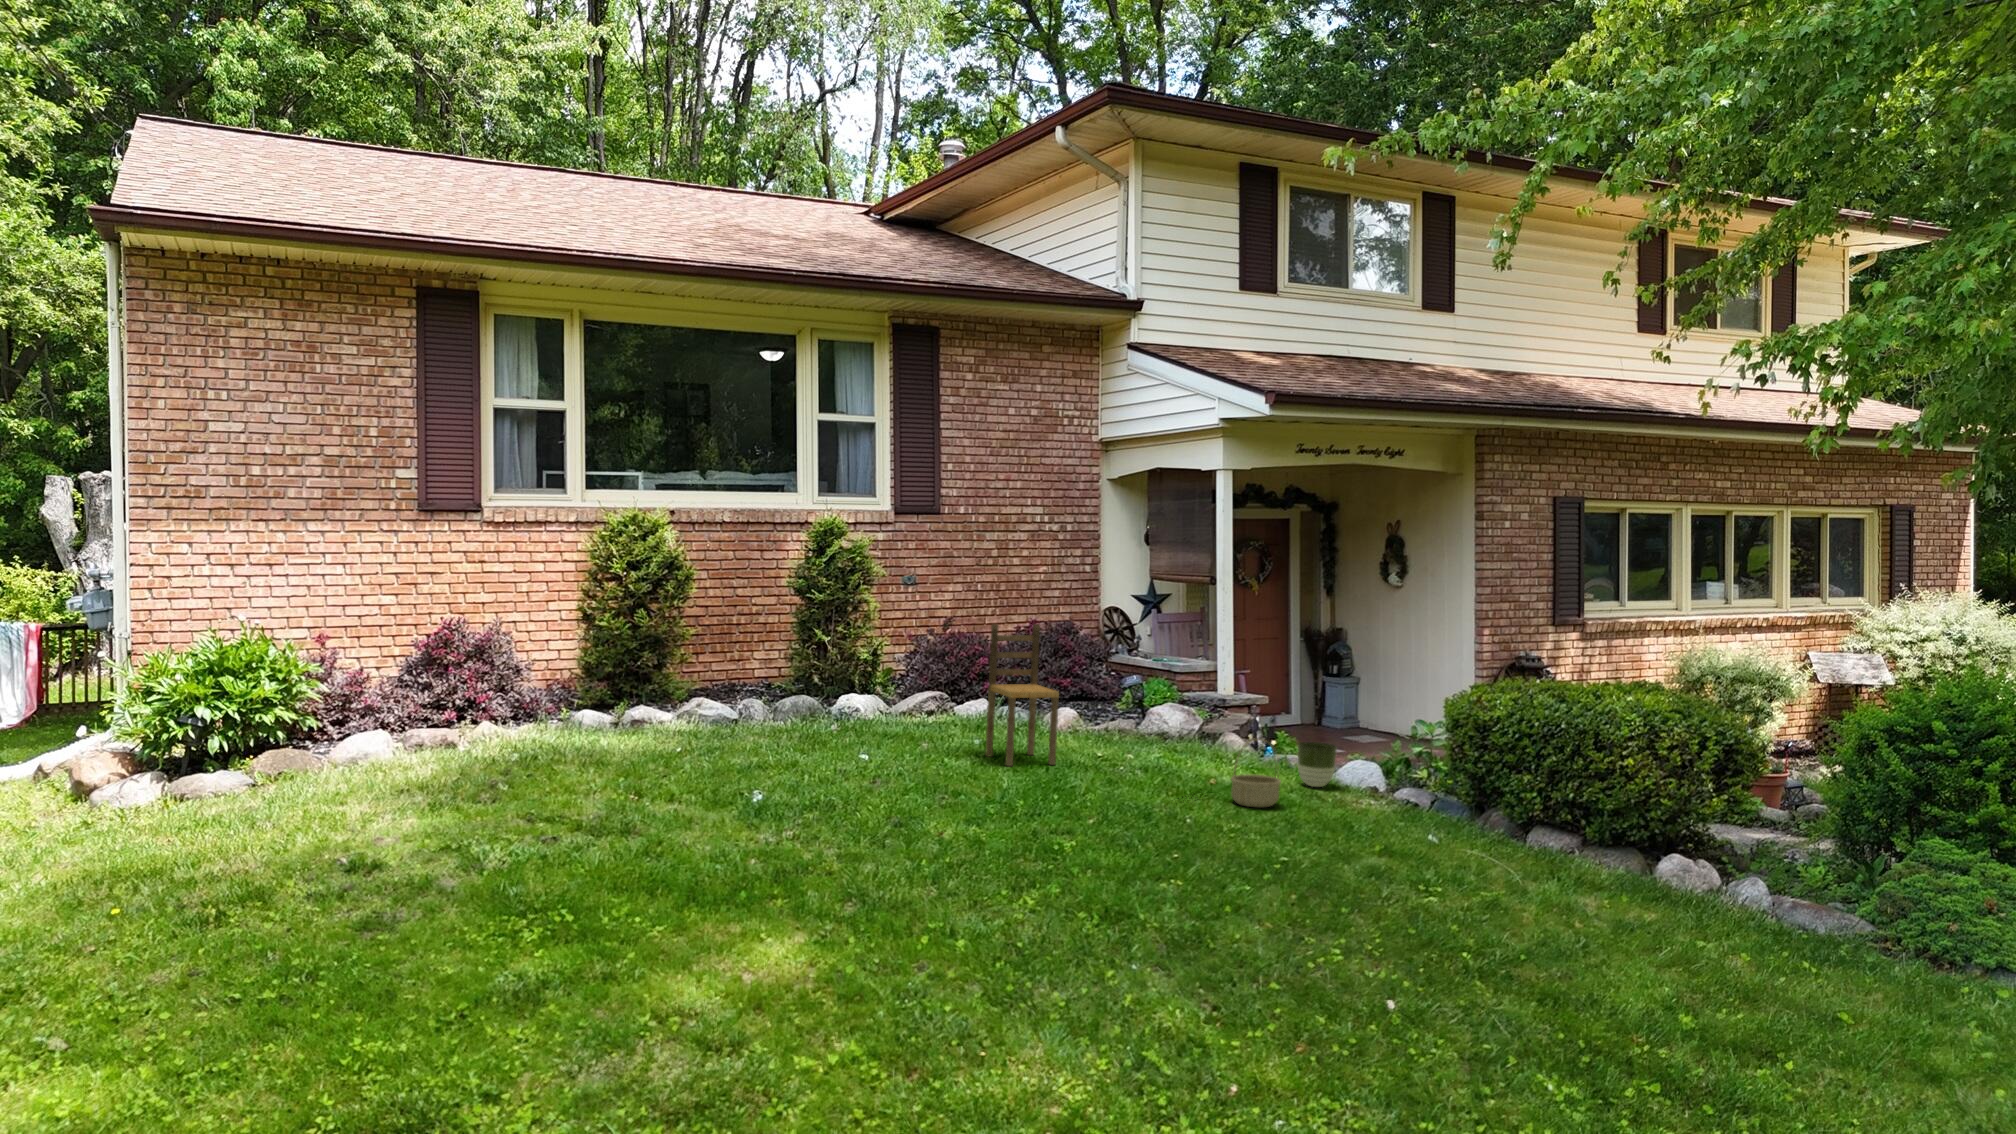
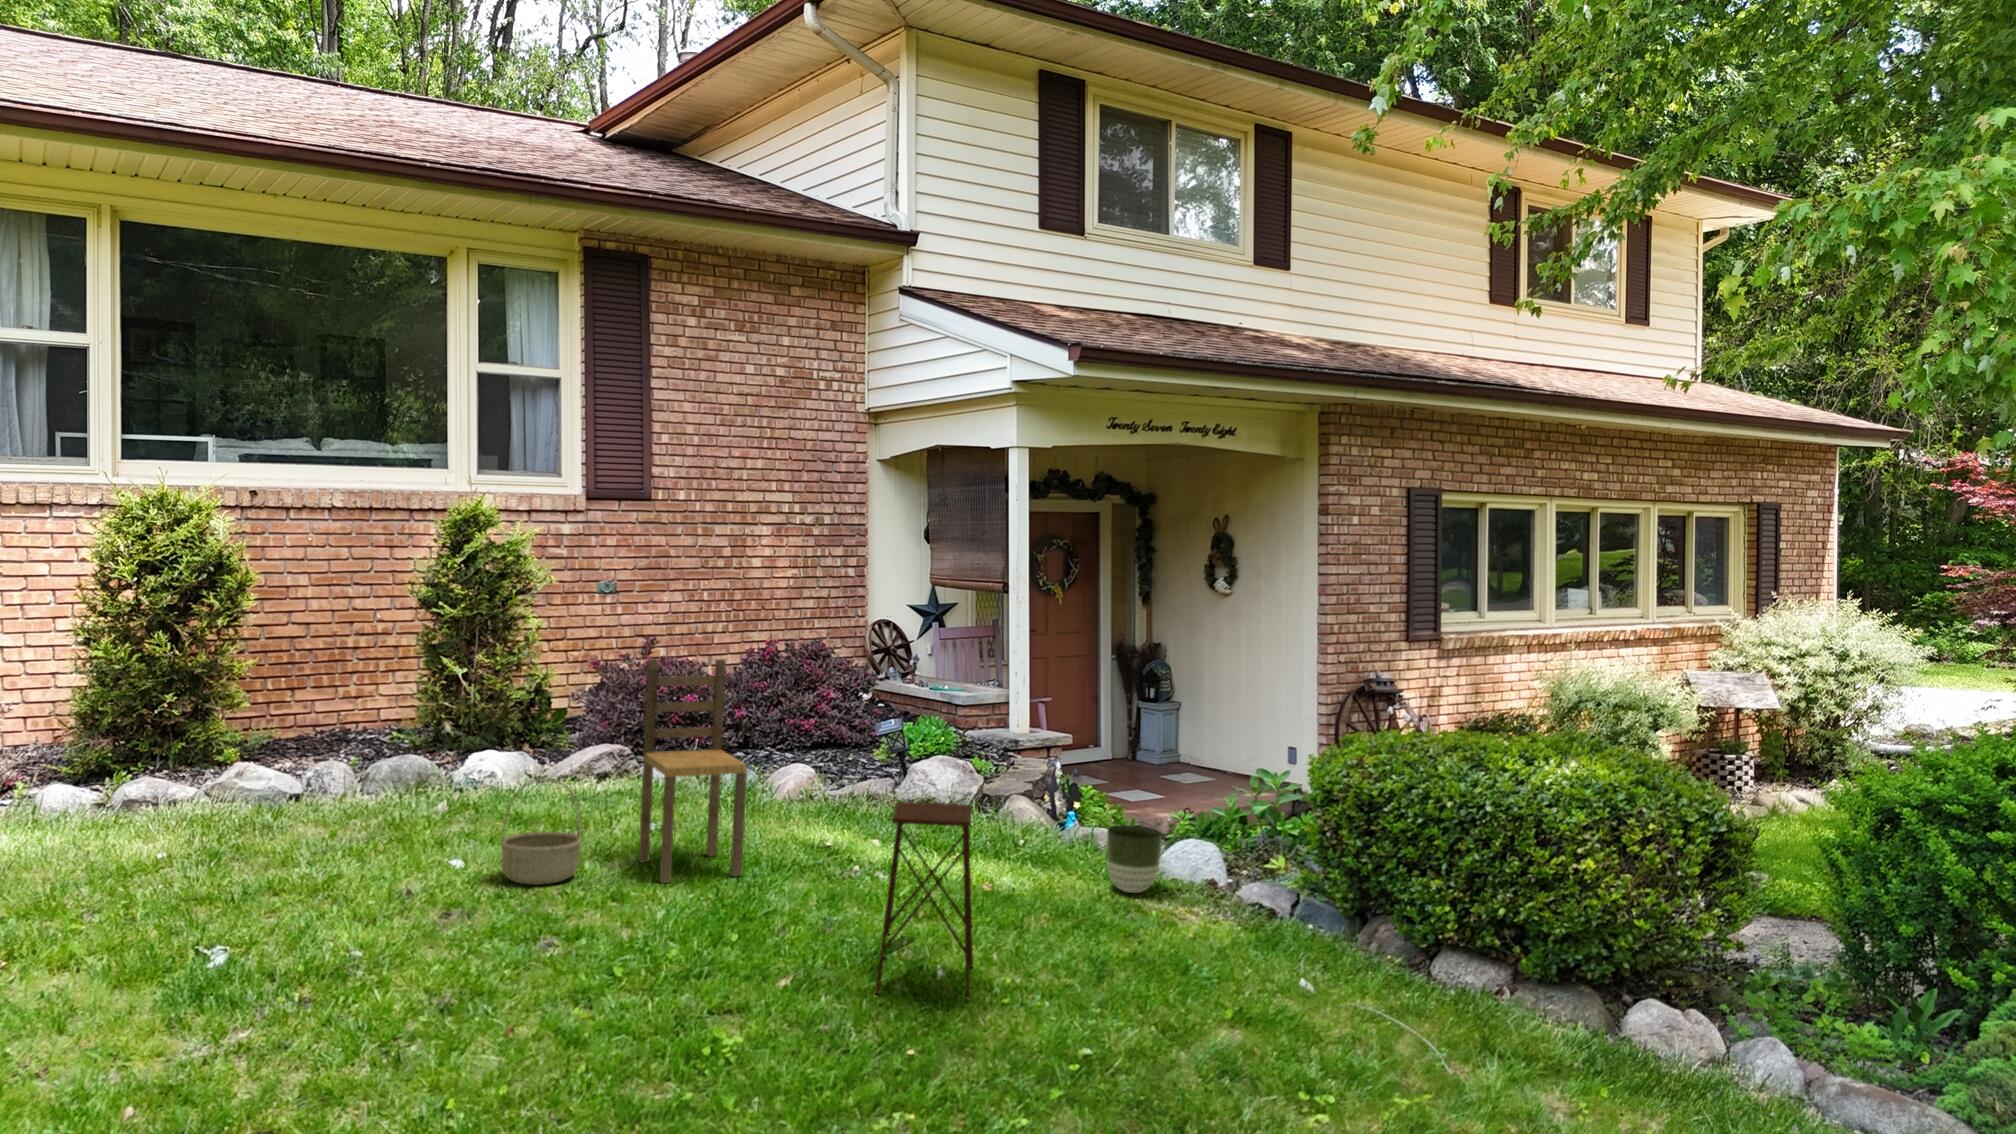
side table: none [1156,709,1215,828] -> present [875,801,973,998]
basket: present [1231,738,1281,808] -> present [500,778,582,885]

